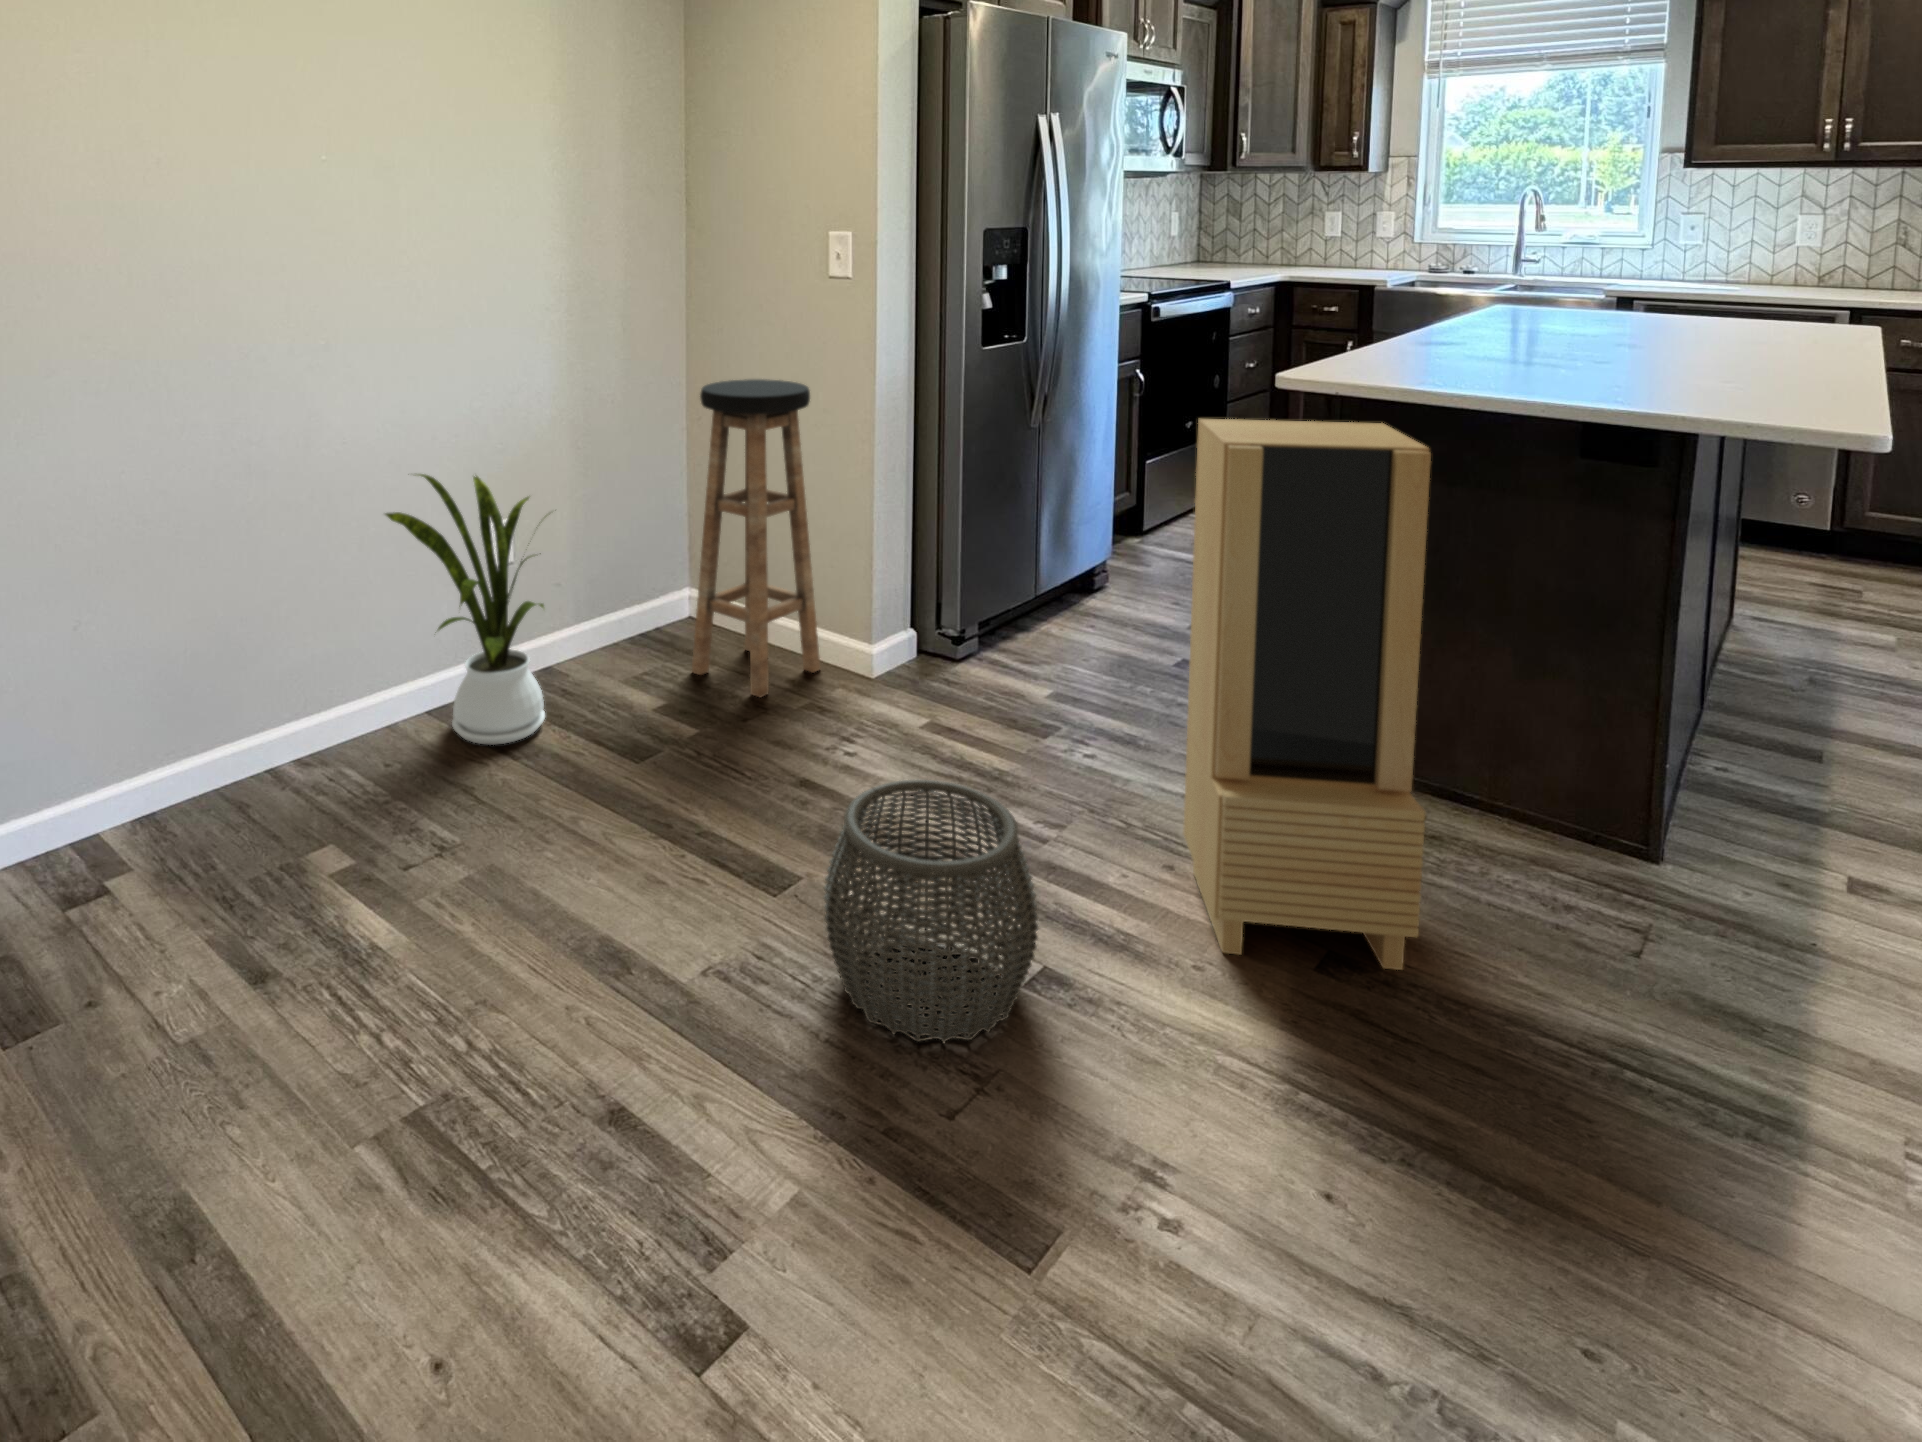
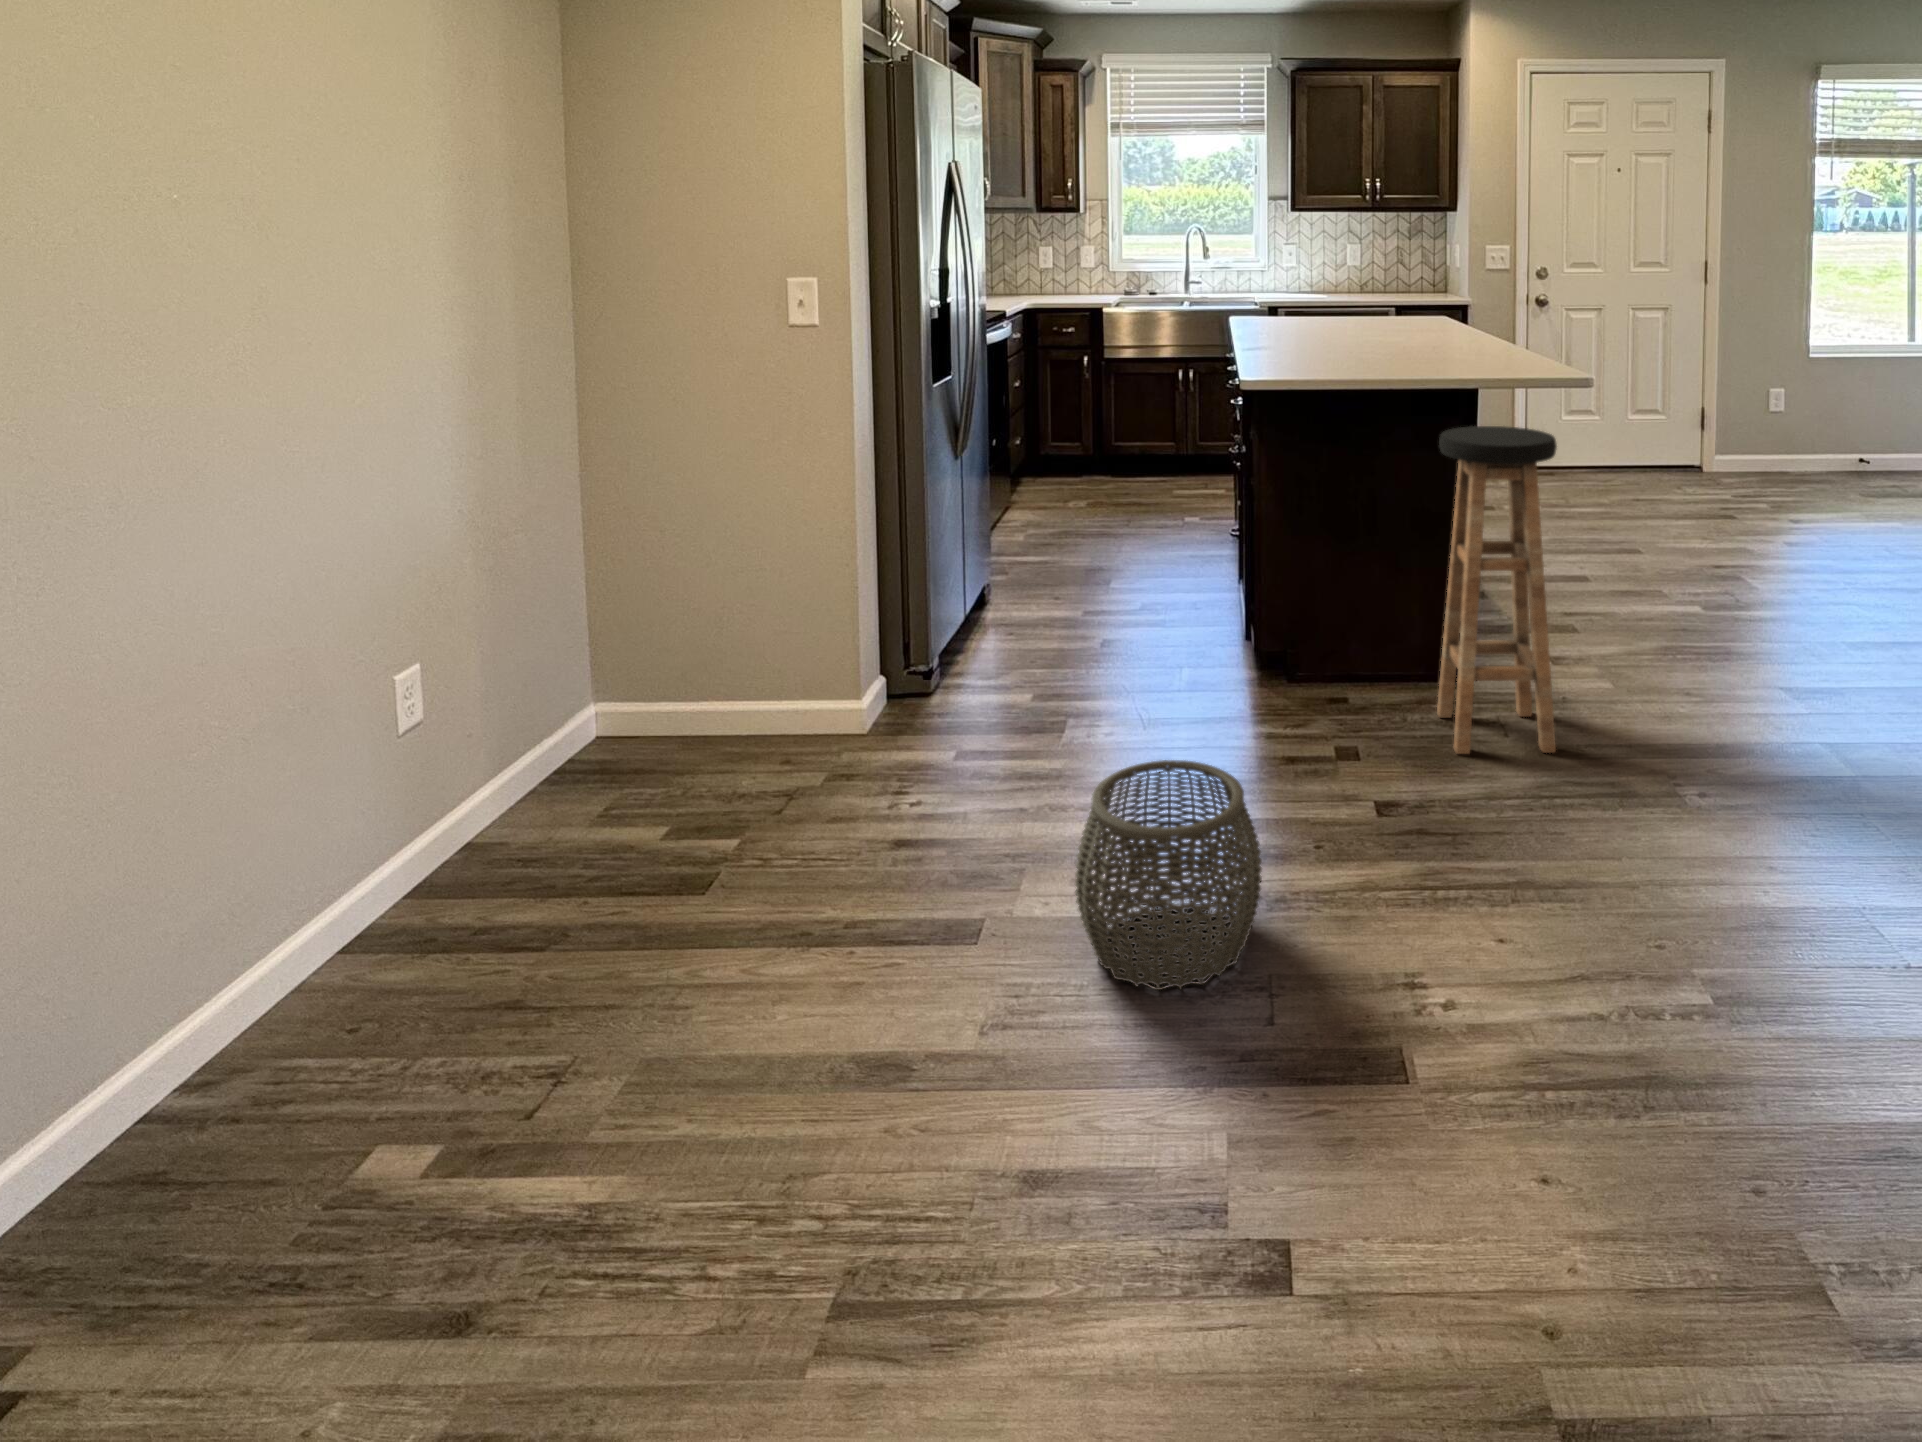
bar stool: present [692,379,820,697] -> present [1437,426,1557,754]
storage cabinet: present [1183,419,1431,970] -> none [1245,404,1430,827]
house plant: present [385,474,545,745] -> none [307,606,569,953]

